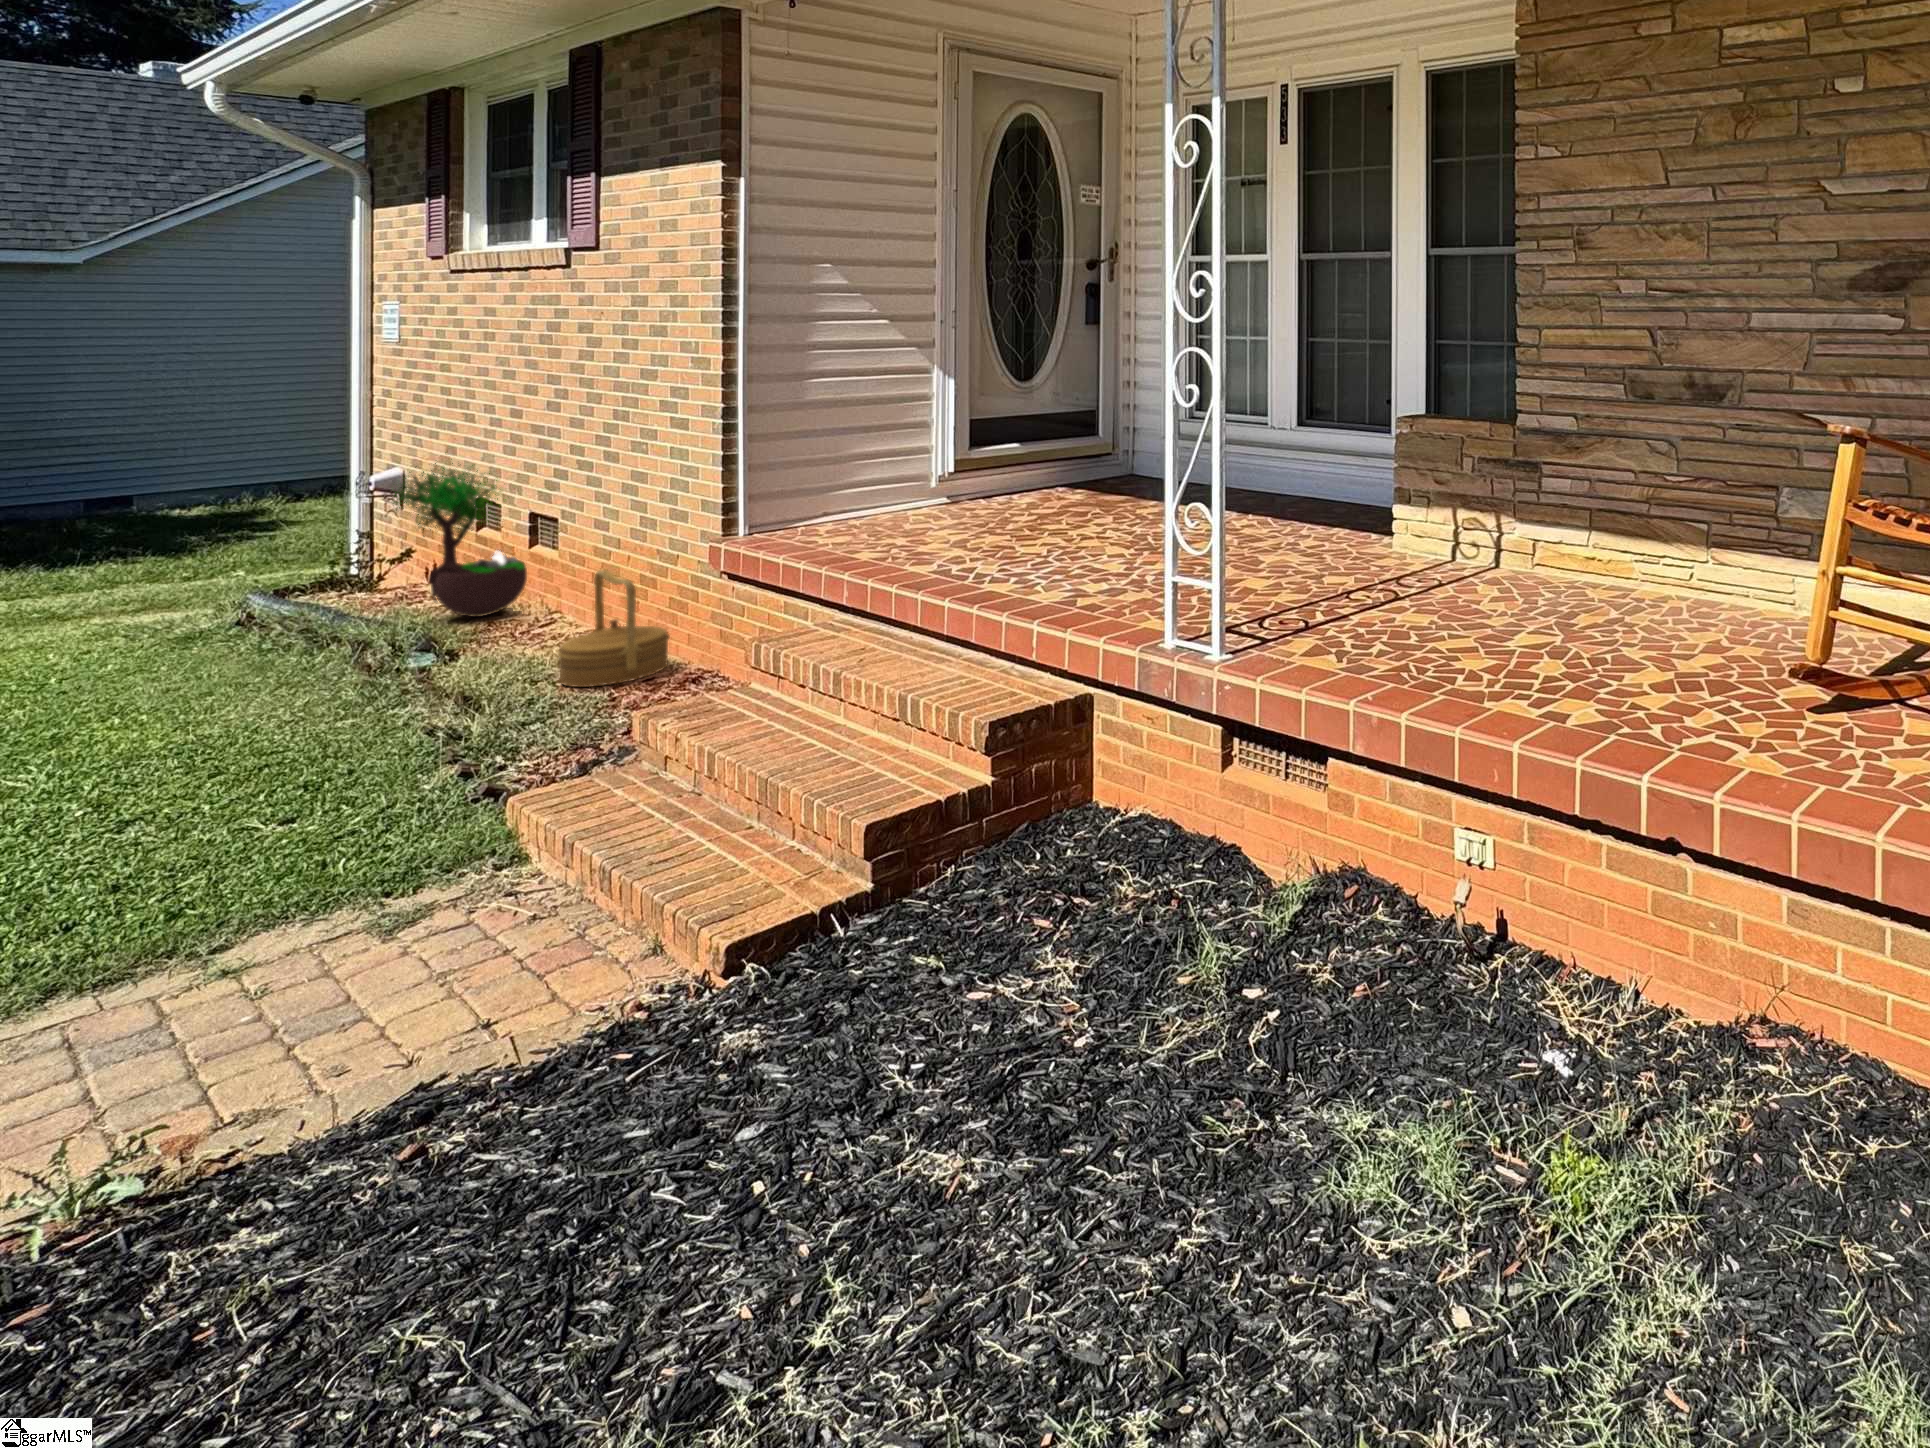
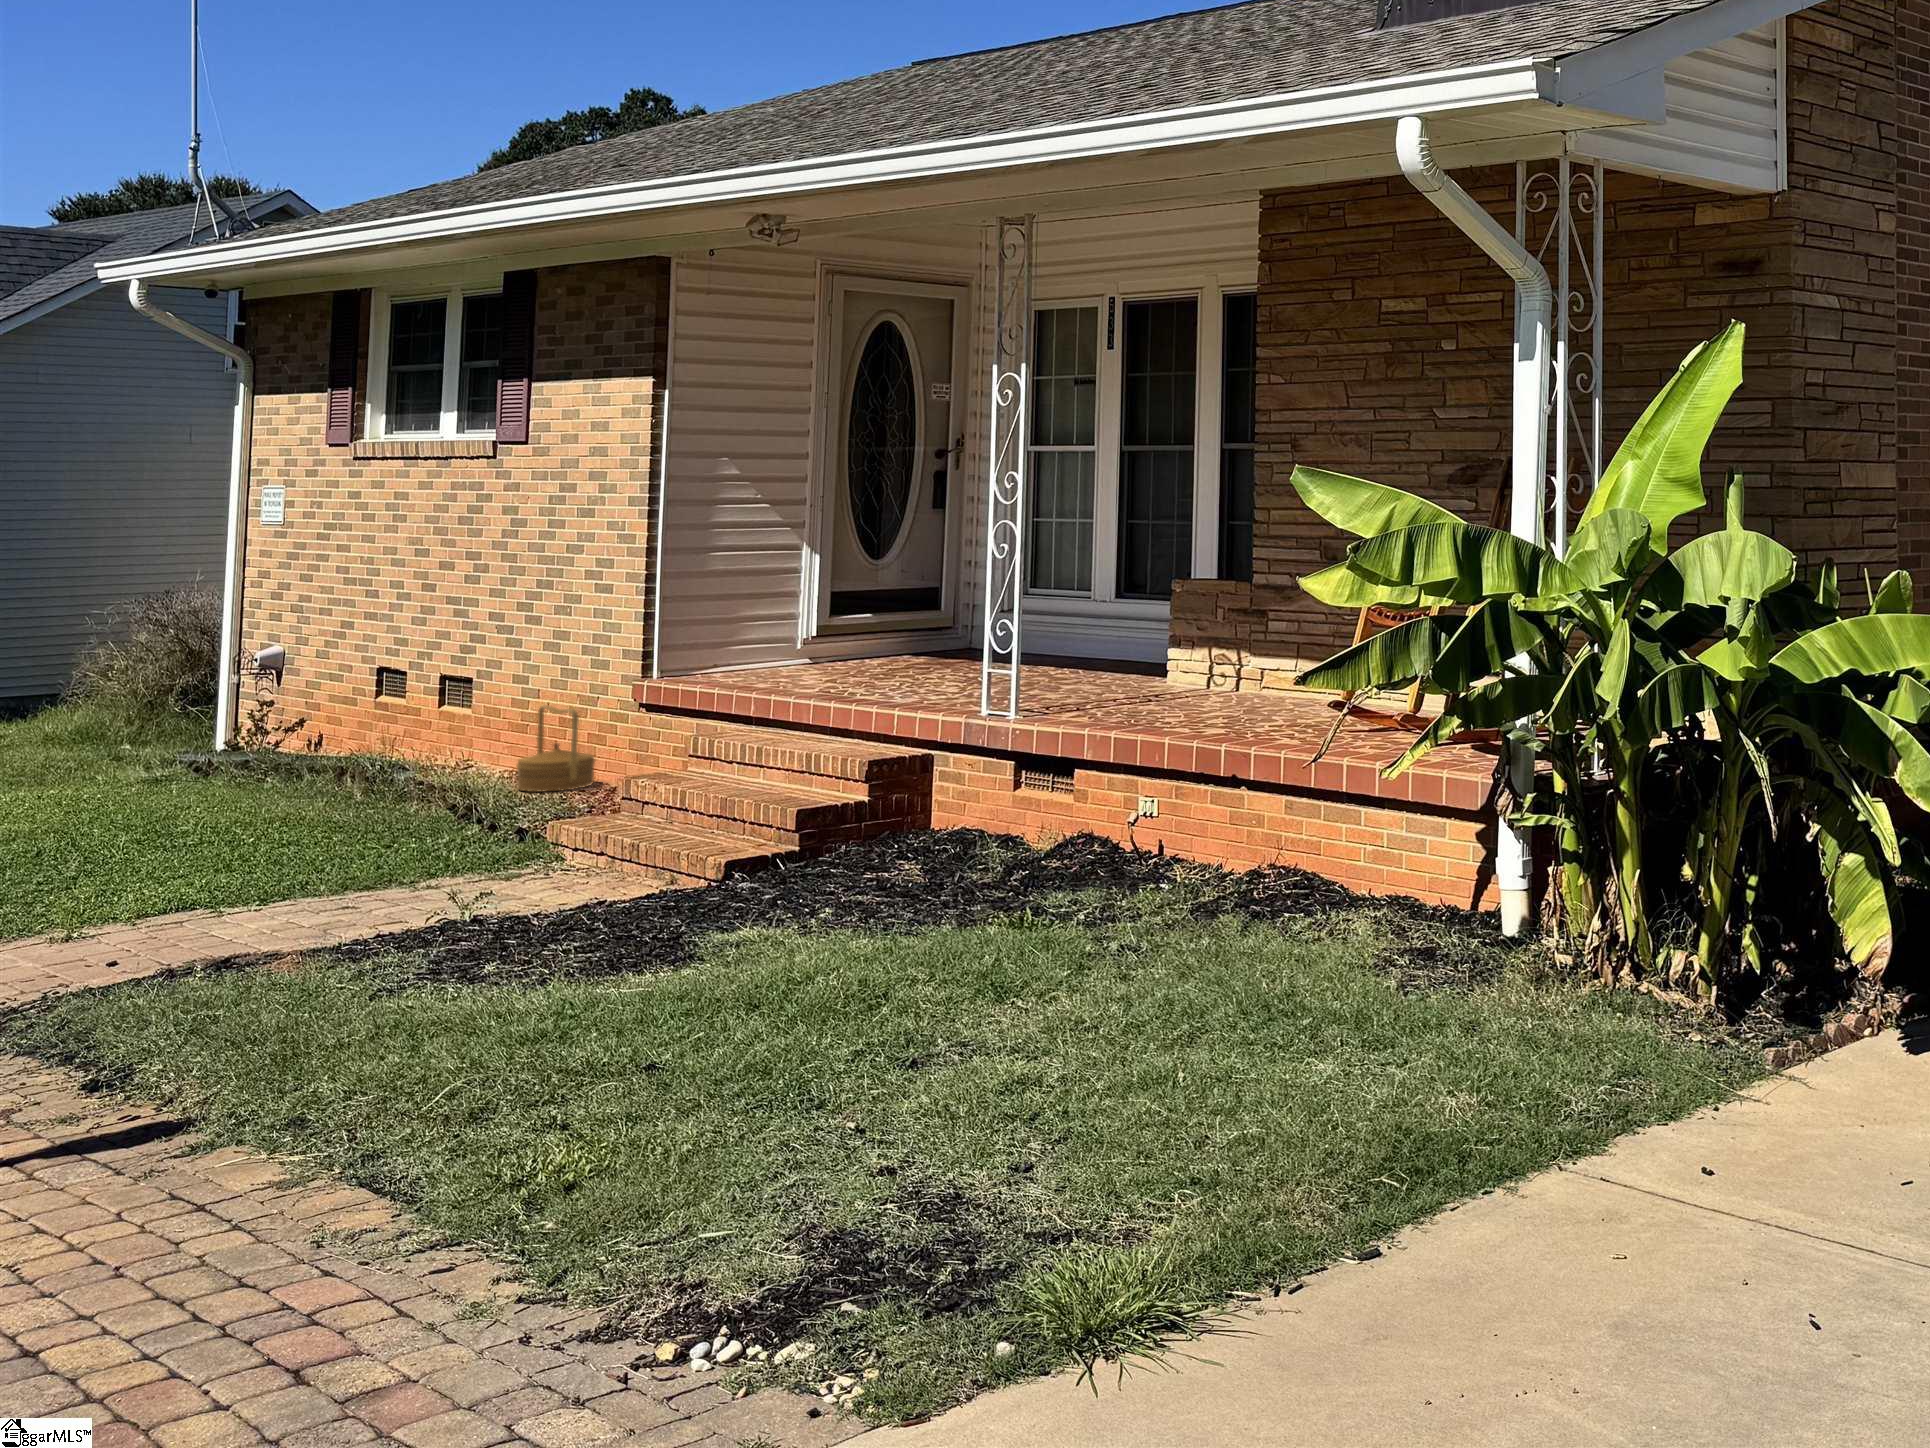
potted tree: present [393,452,527,617] -> none [340,617,444,764]

